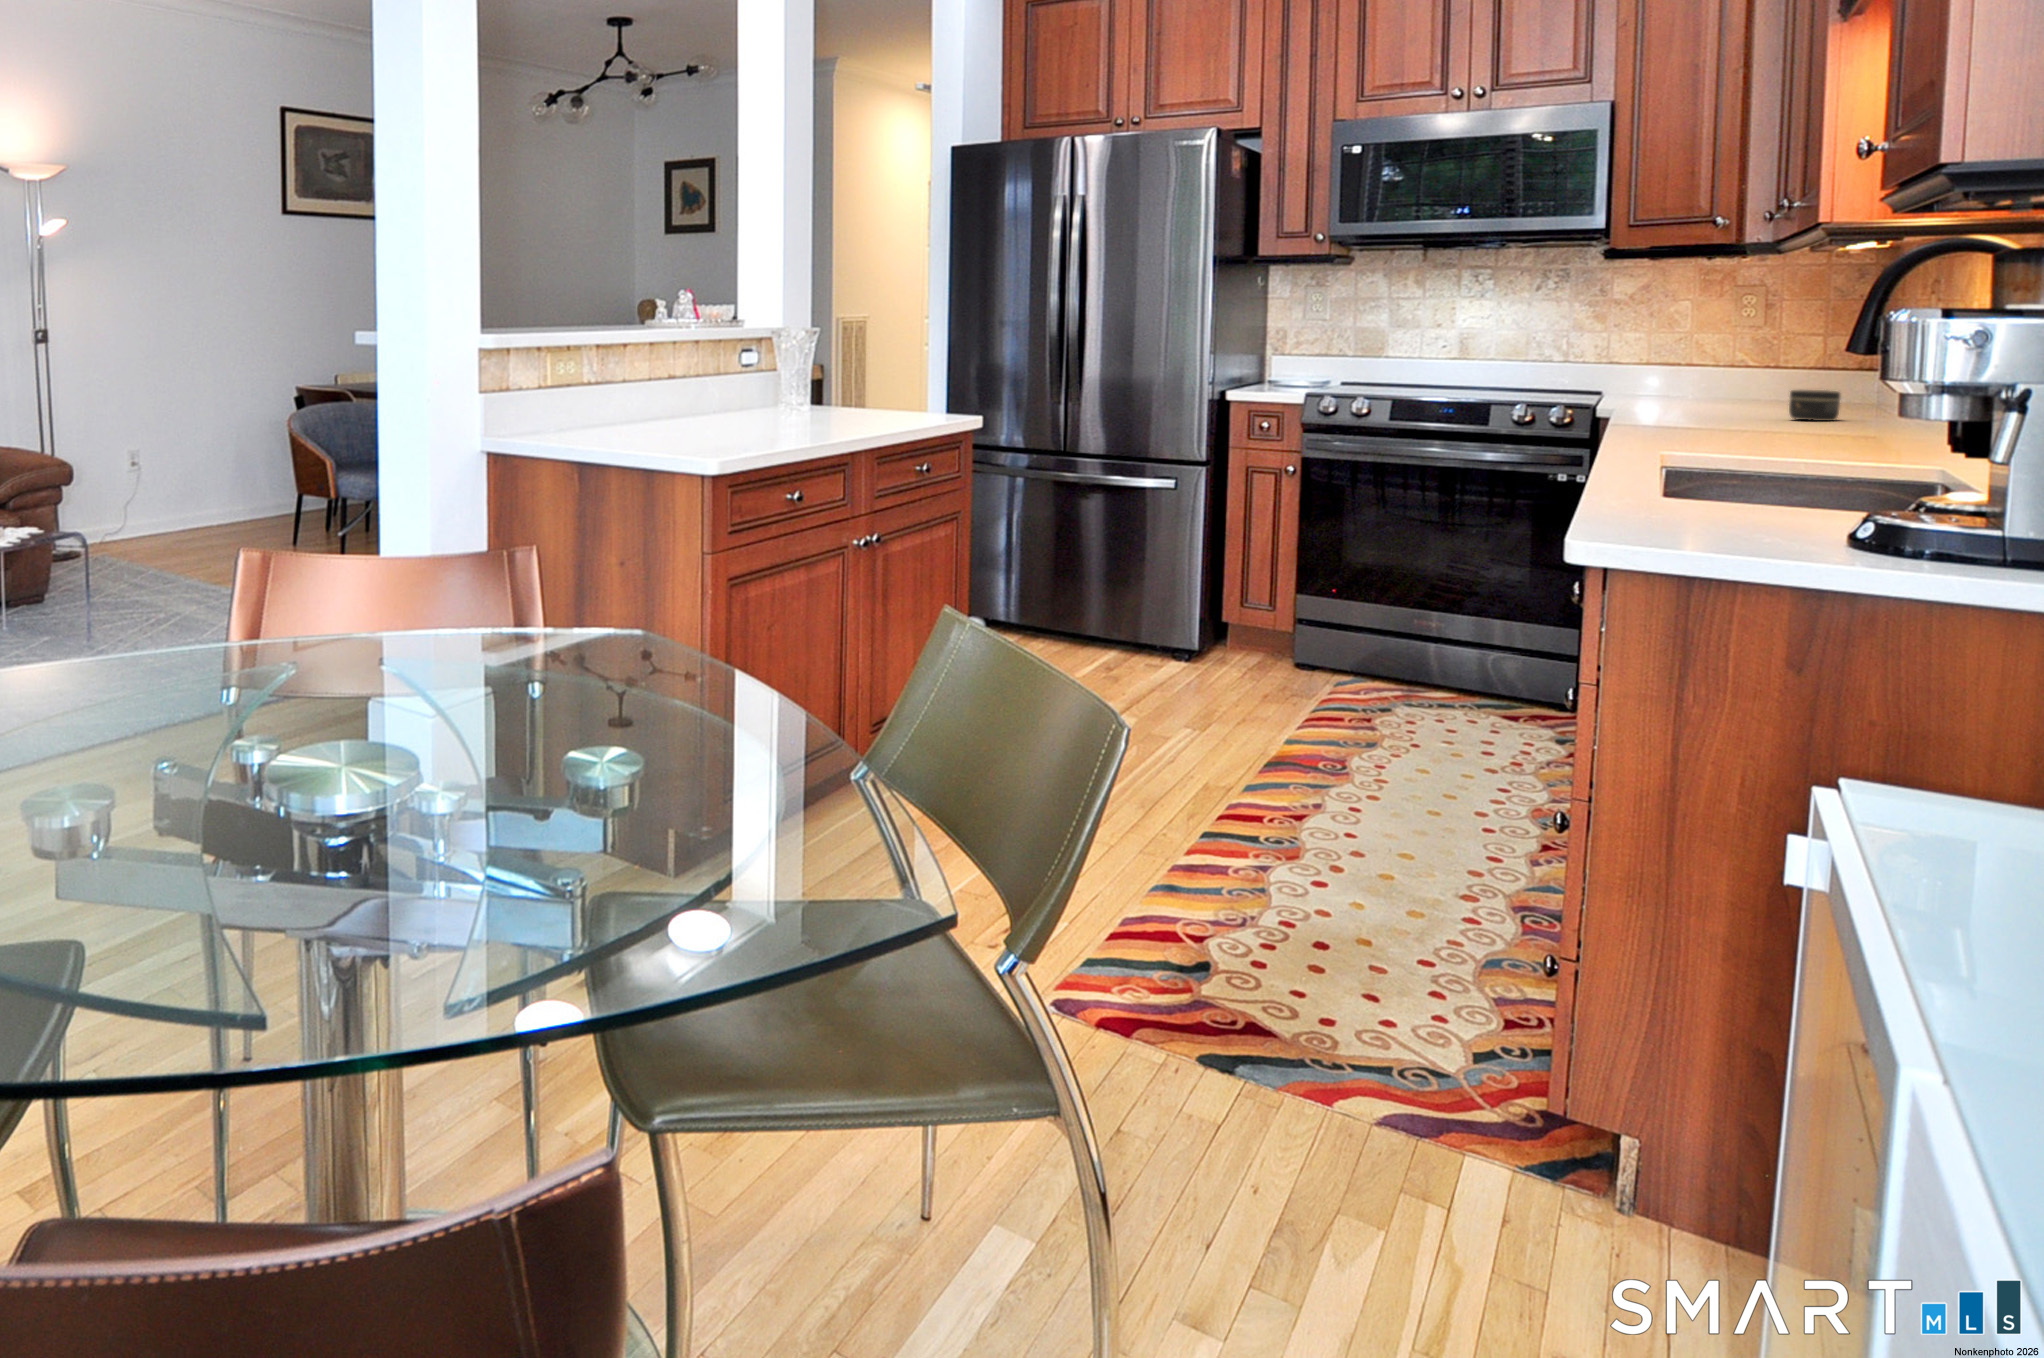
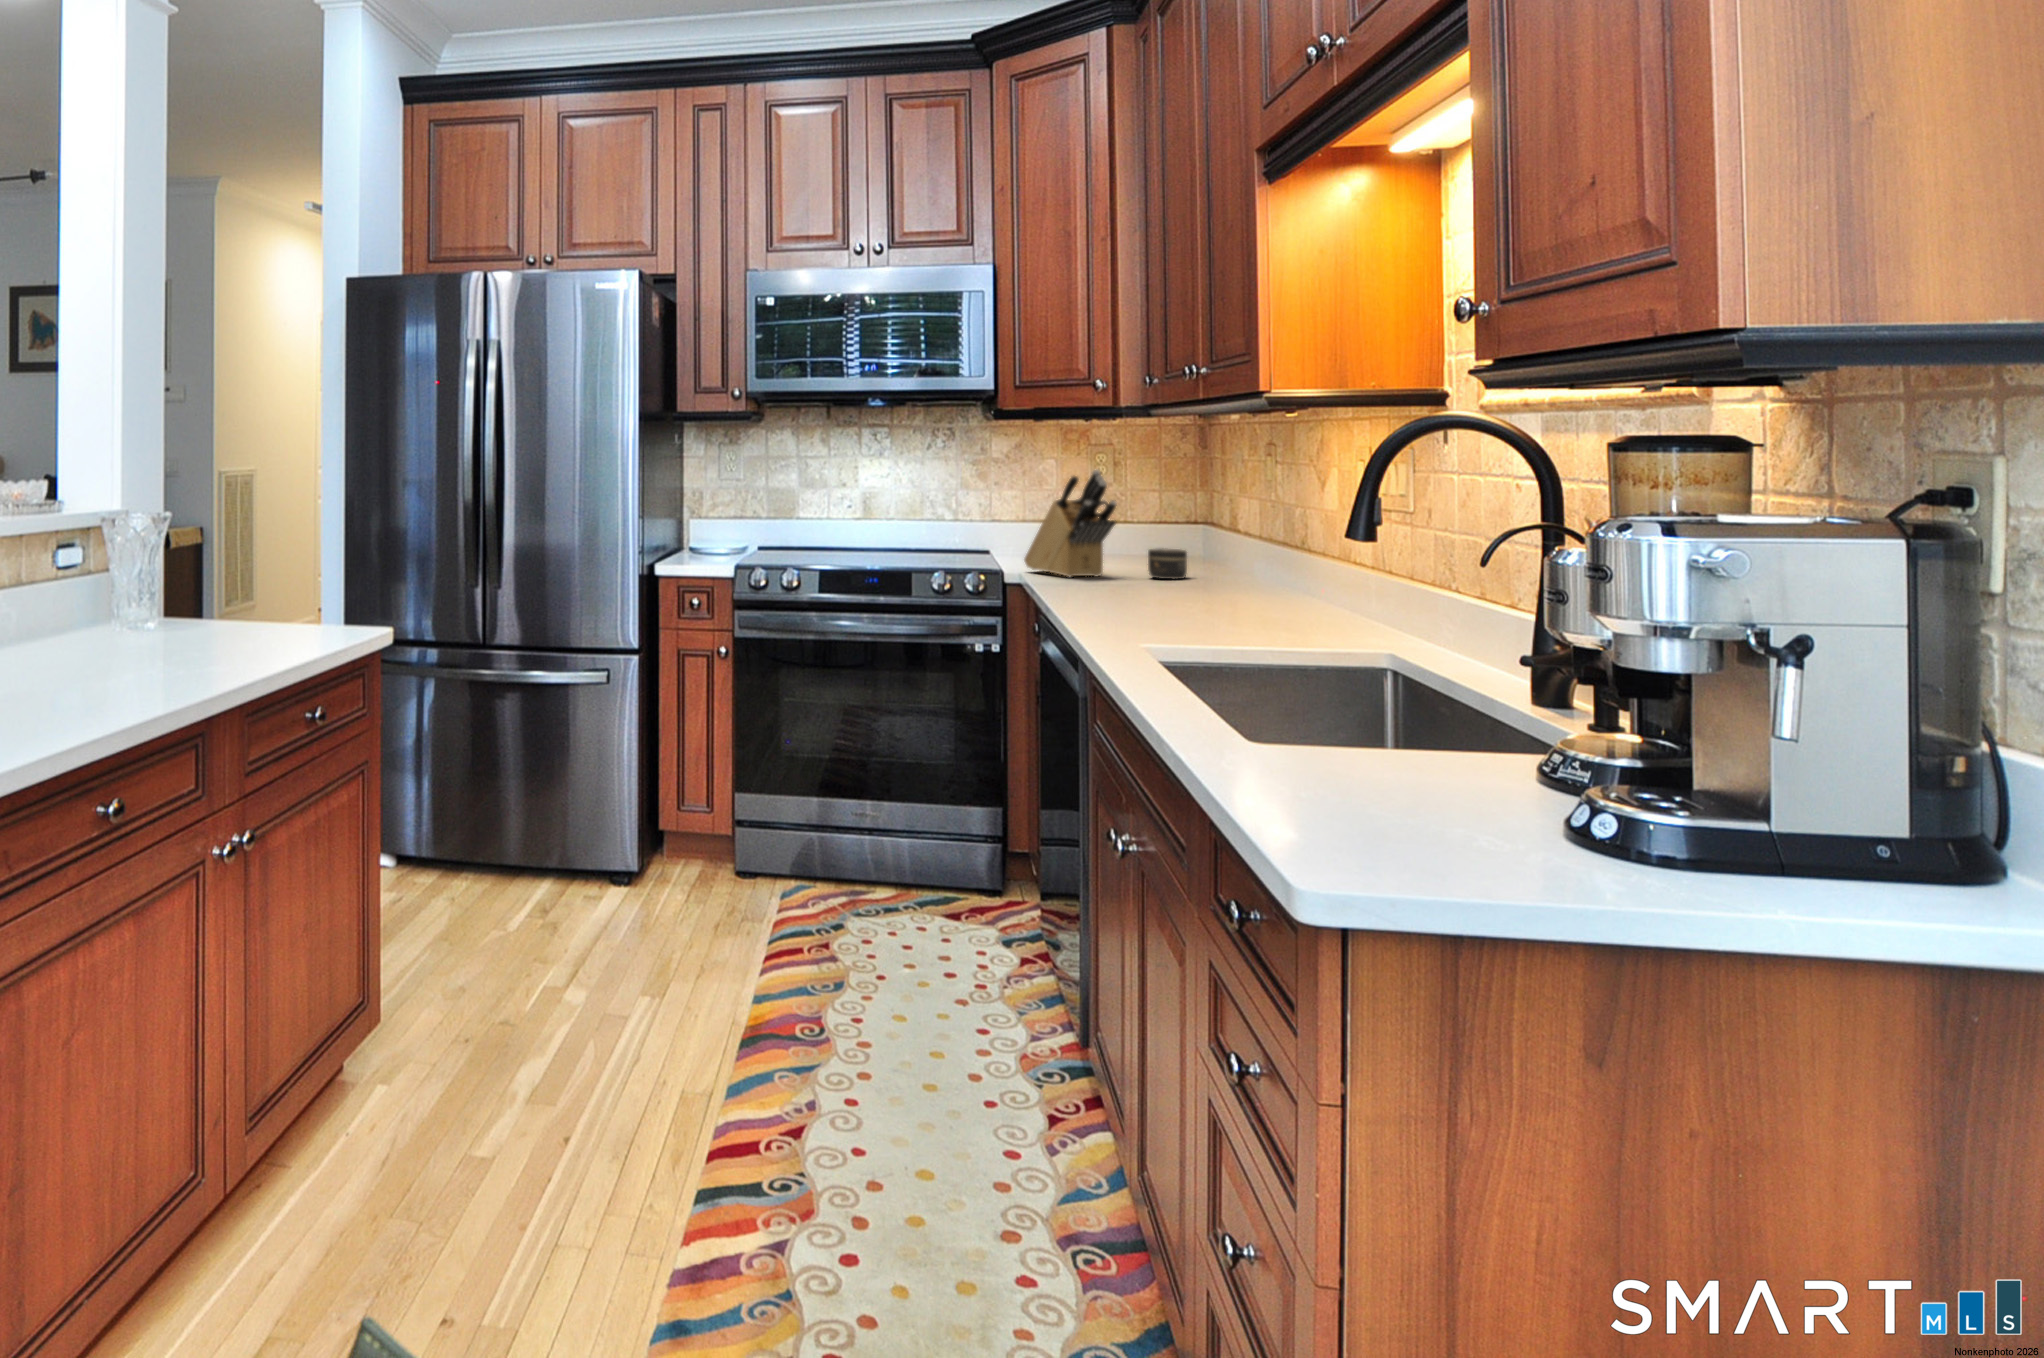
knife block: none [1646,308,1755,418] -> present [1024,470,1117,577]

